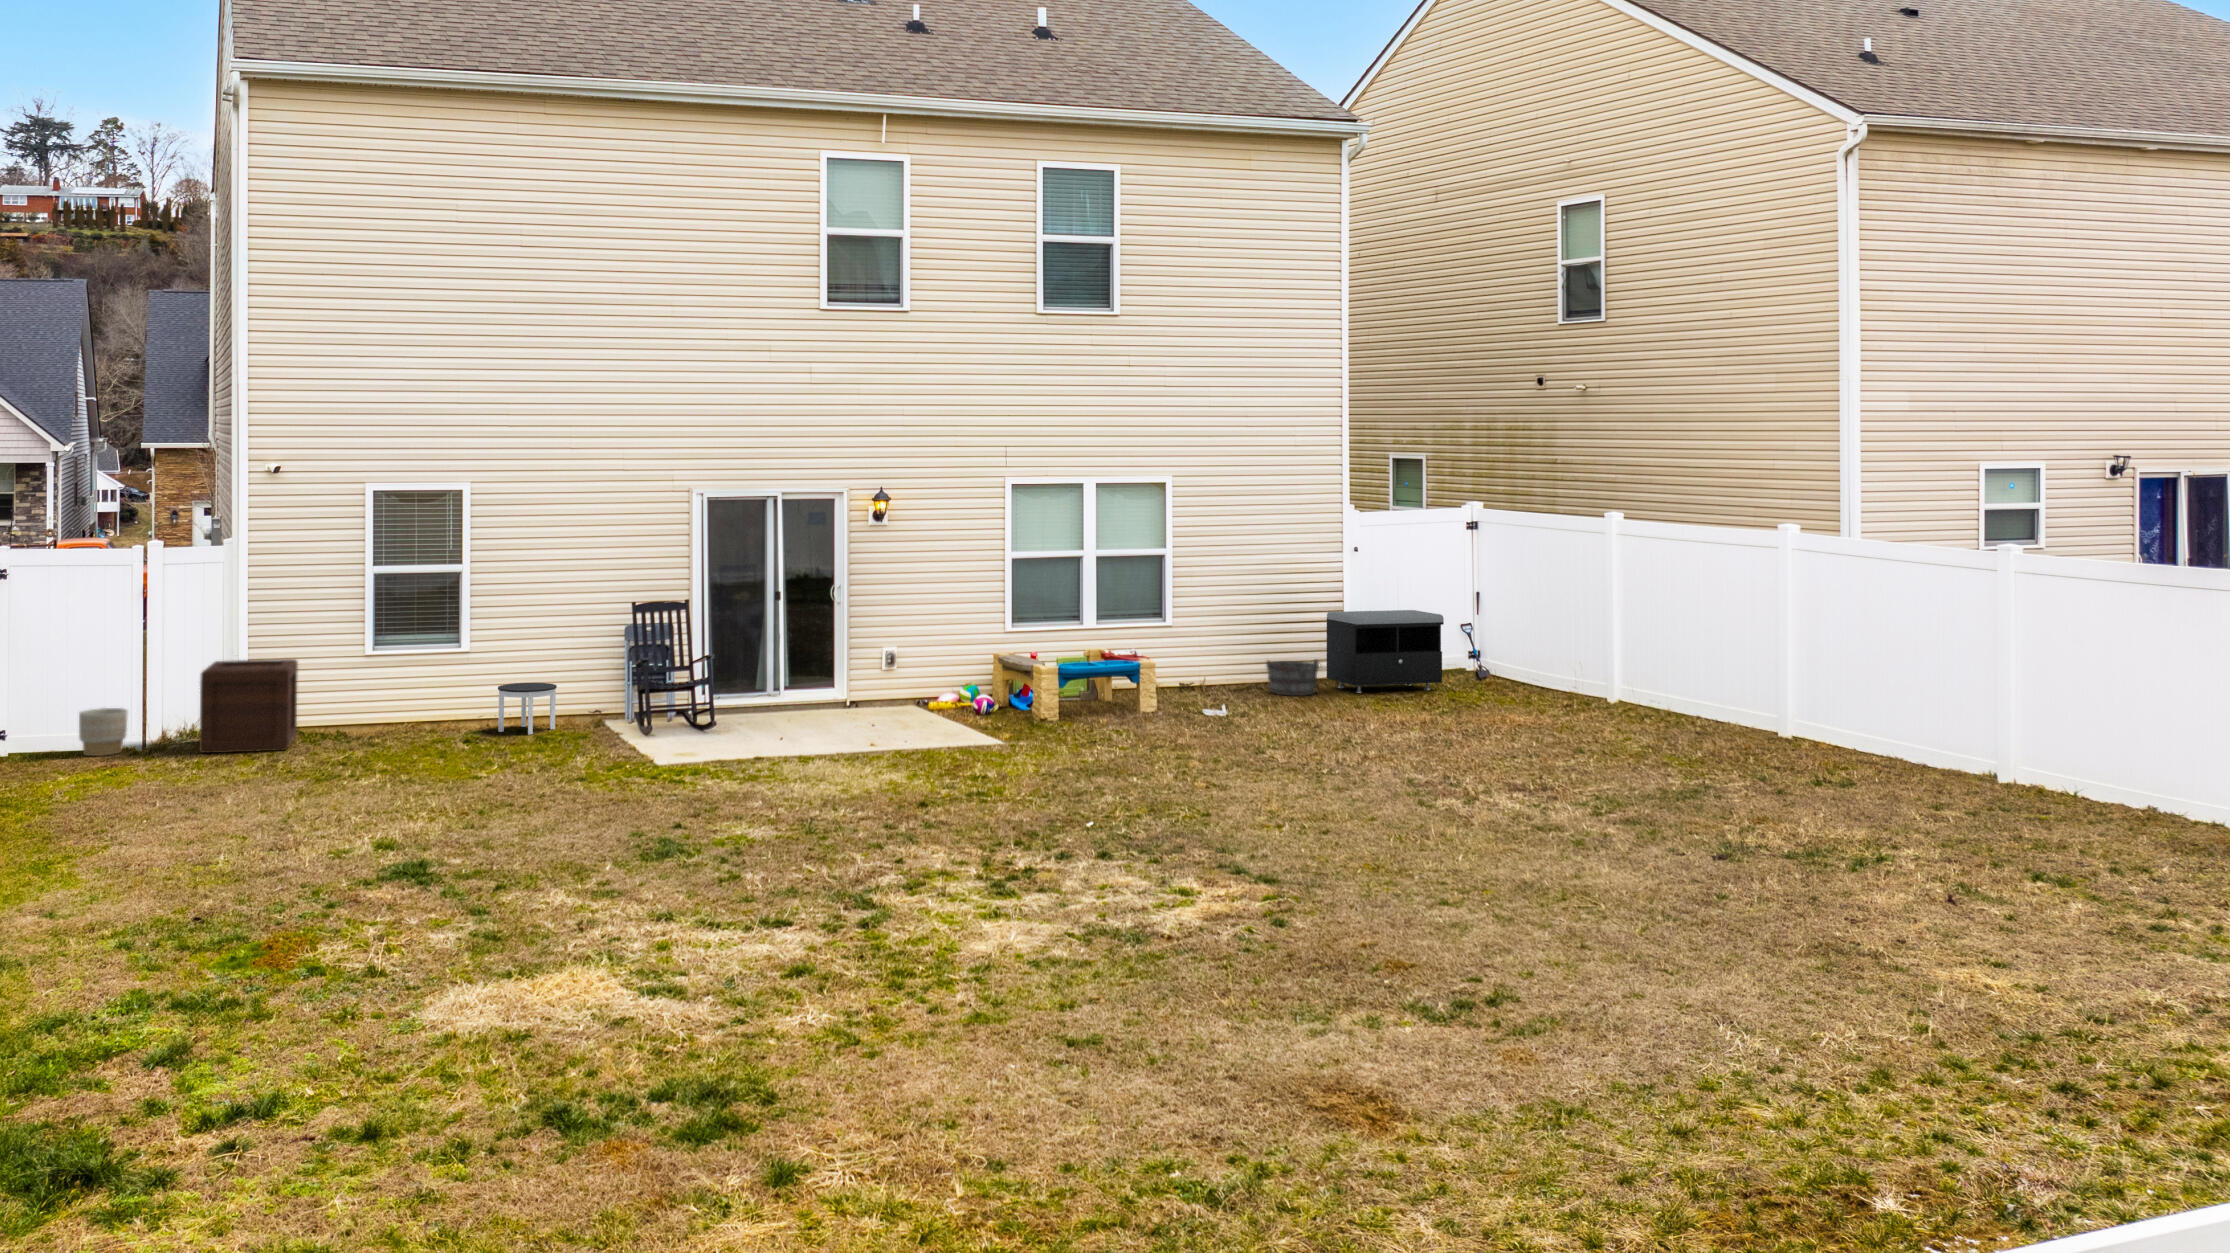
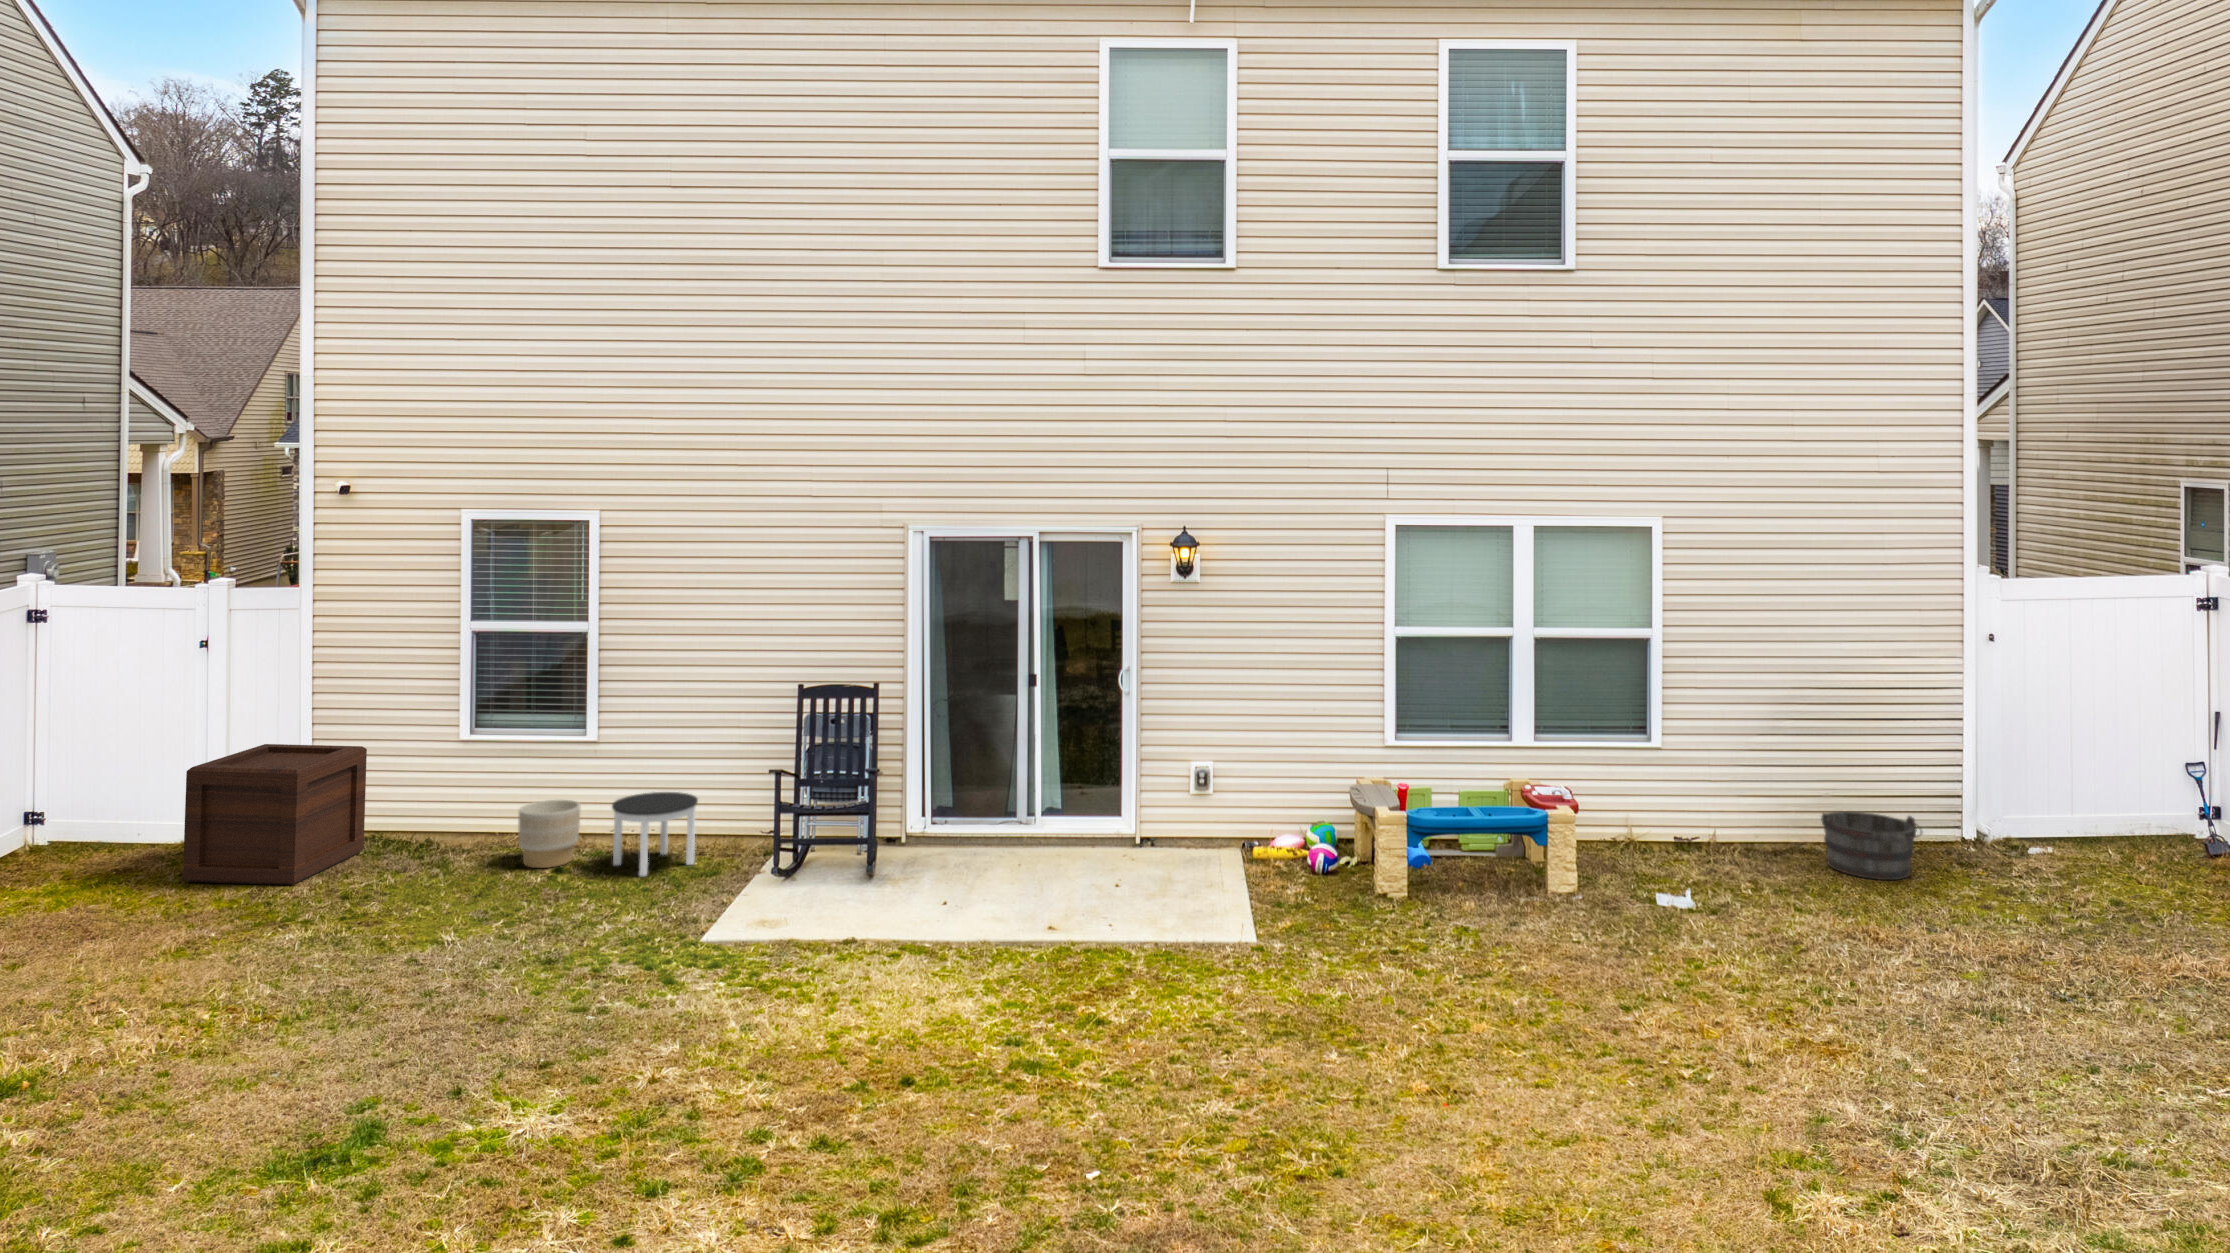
storage bench: present [1327,610,1444,693] -> none [1930,737,2154,884]
planter: present [79,708,127,756] -> present [518,799,581,868]

